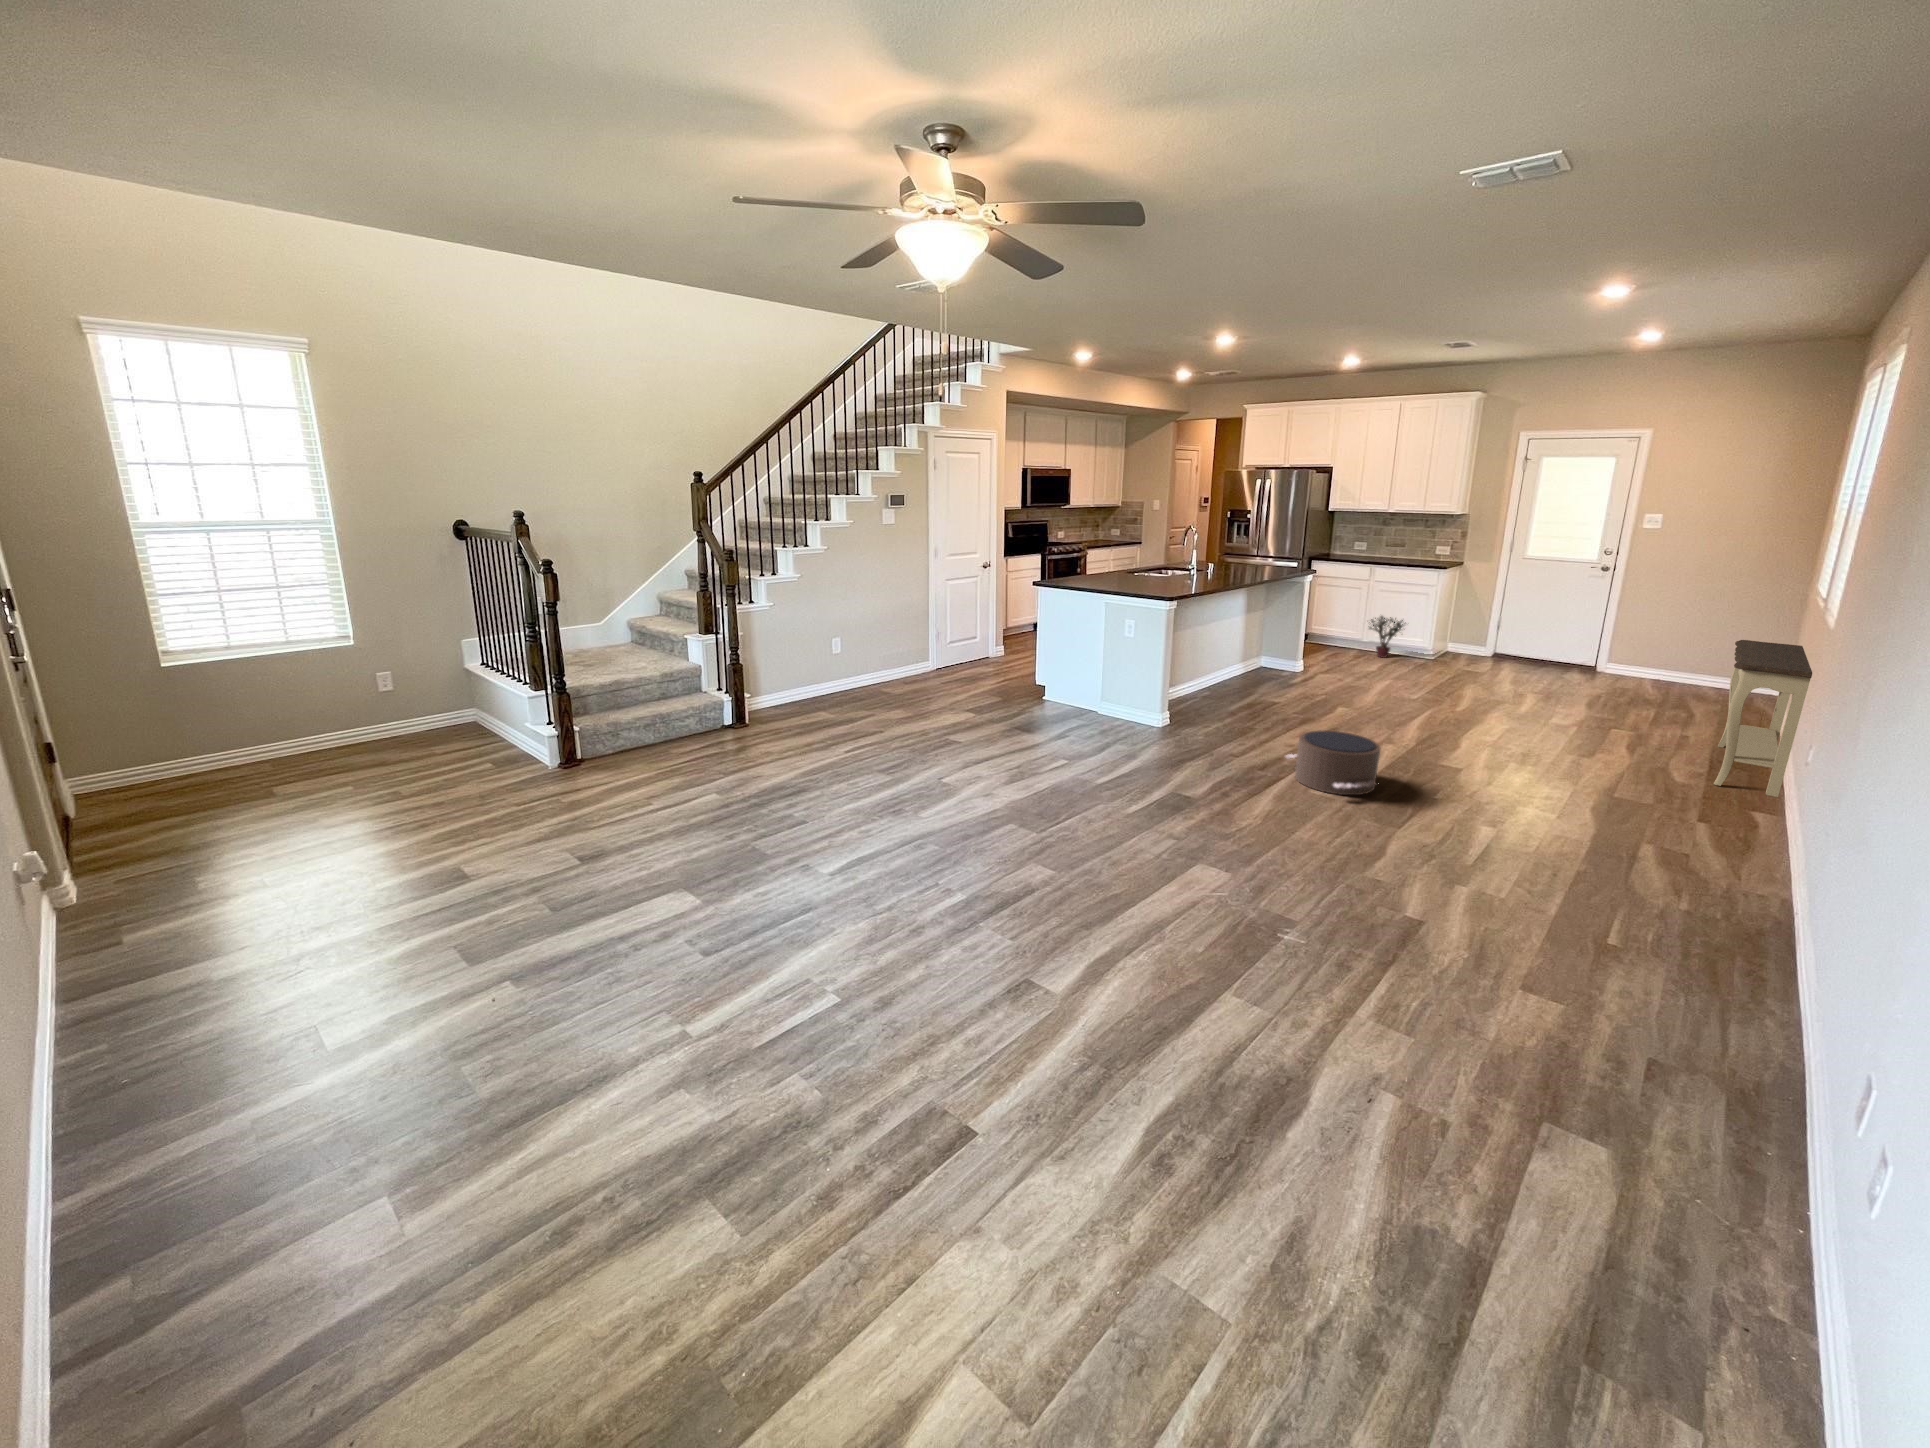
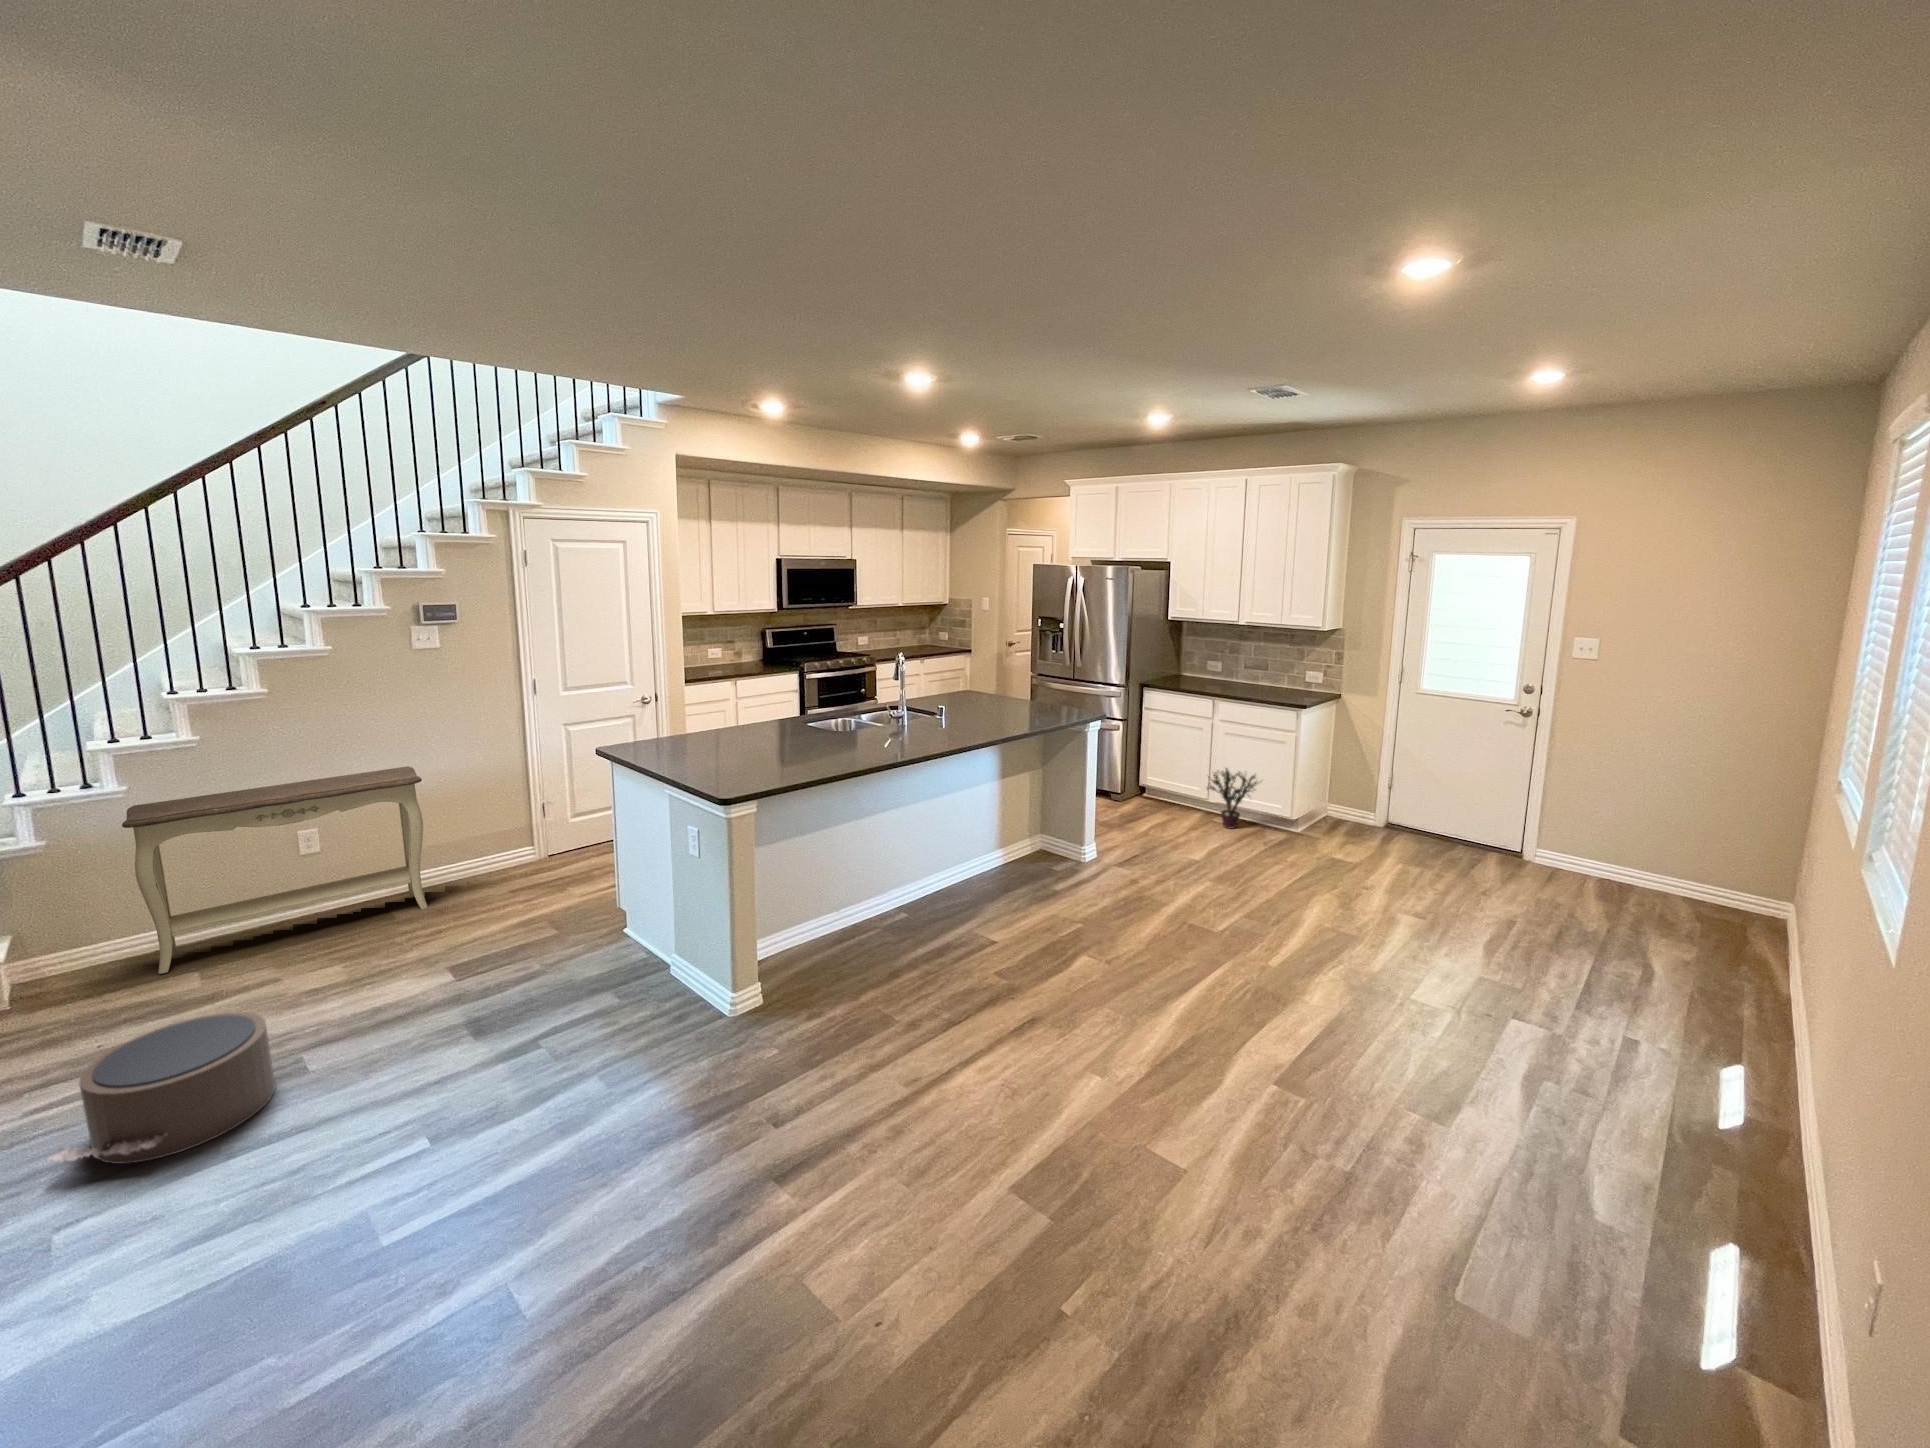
console table: present [1714,640,1812,797] -> present [122,766,428,974]
pouf: present [1285,730,1380,795] -> present [47,1012,275,1164]

